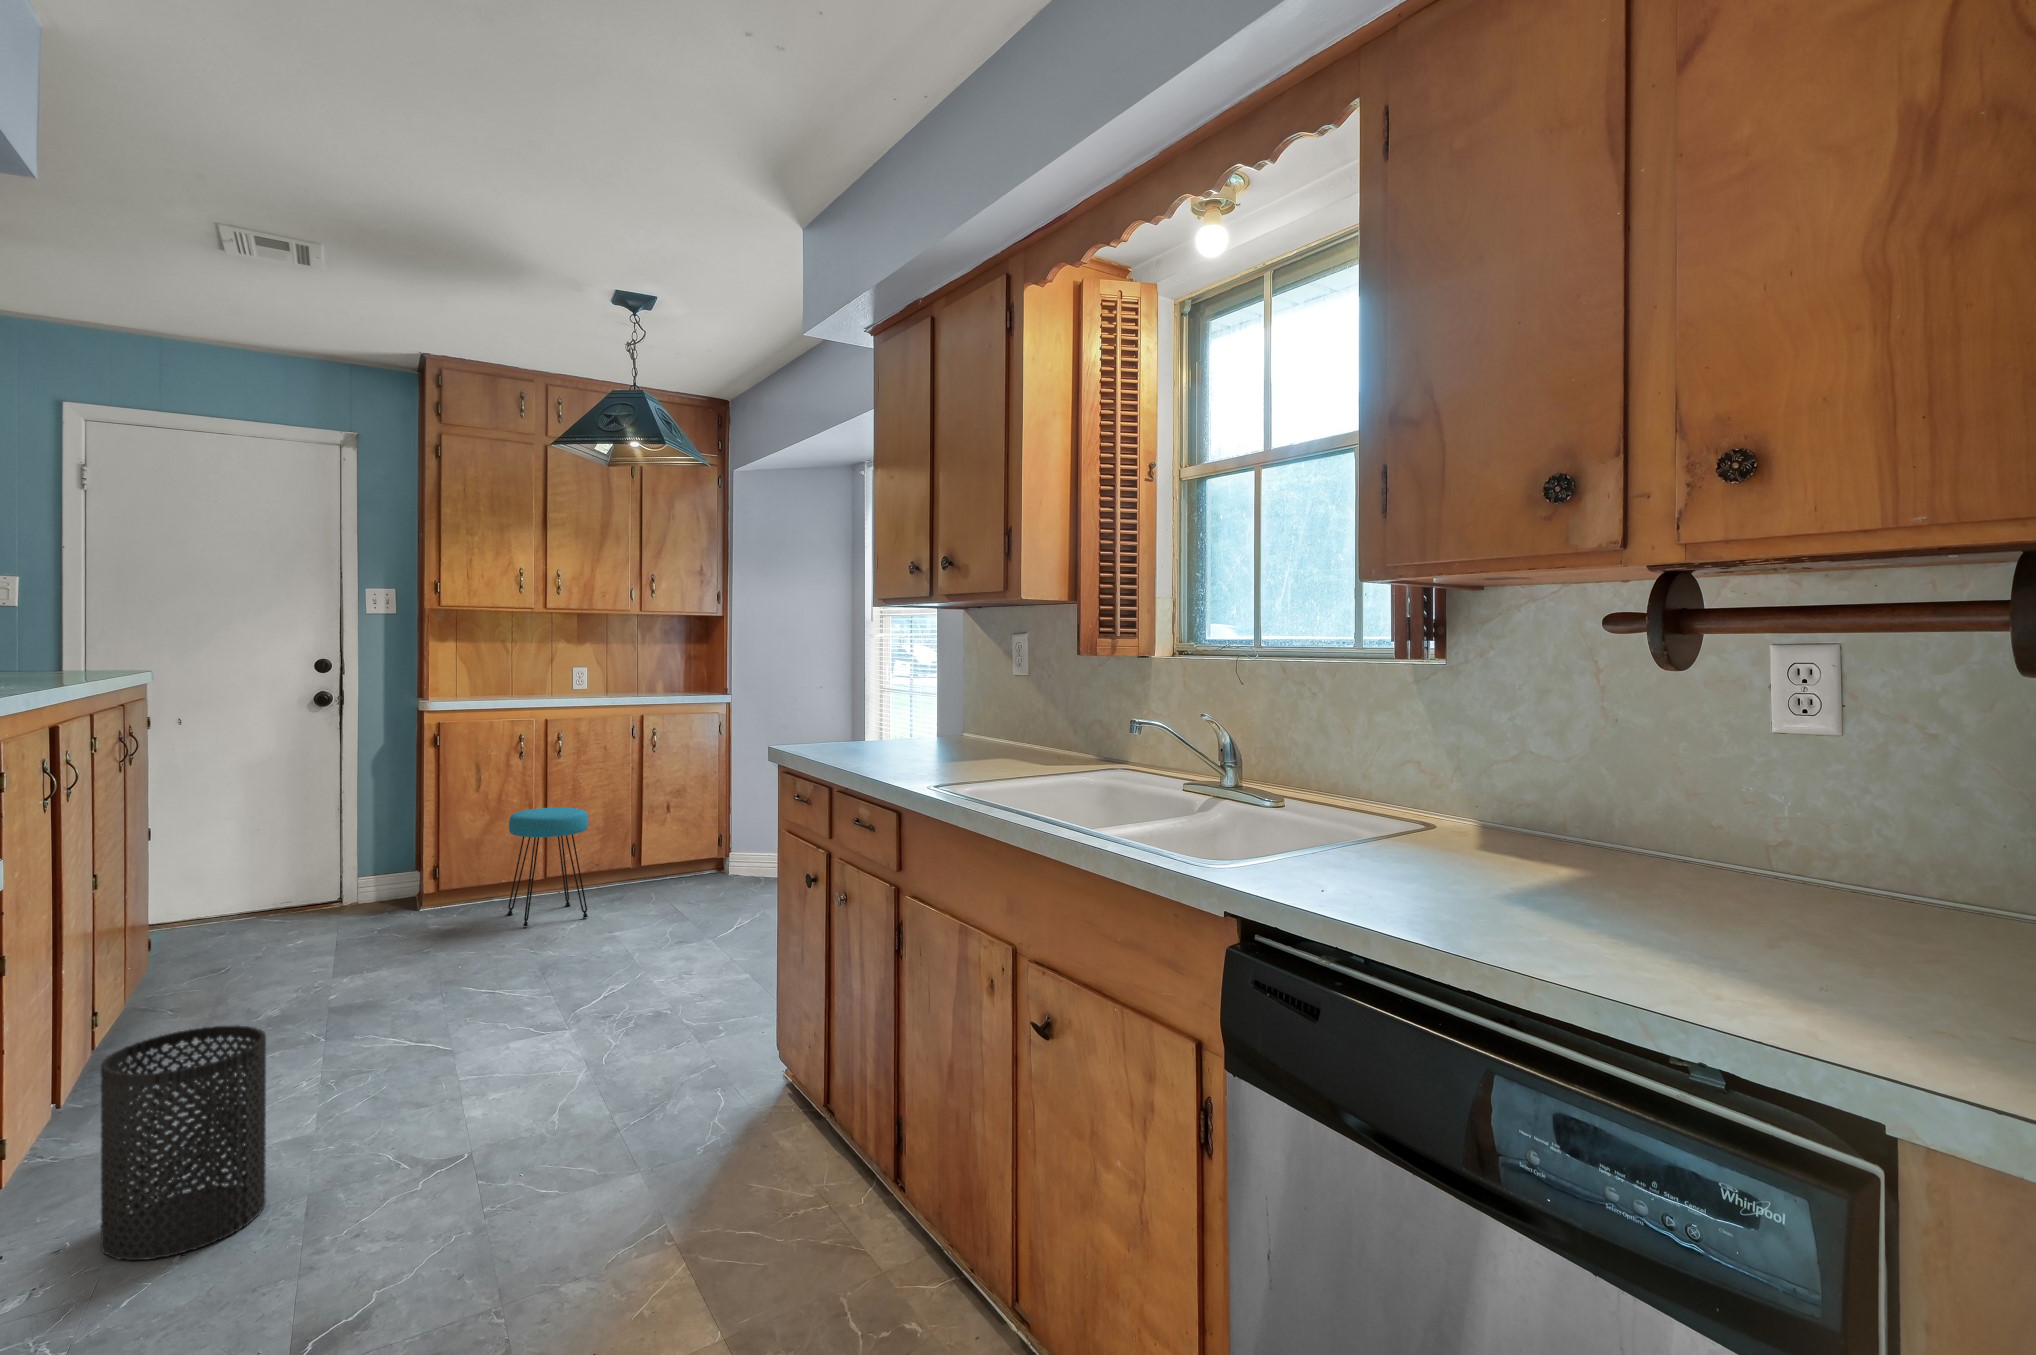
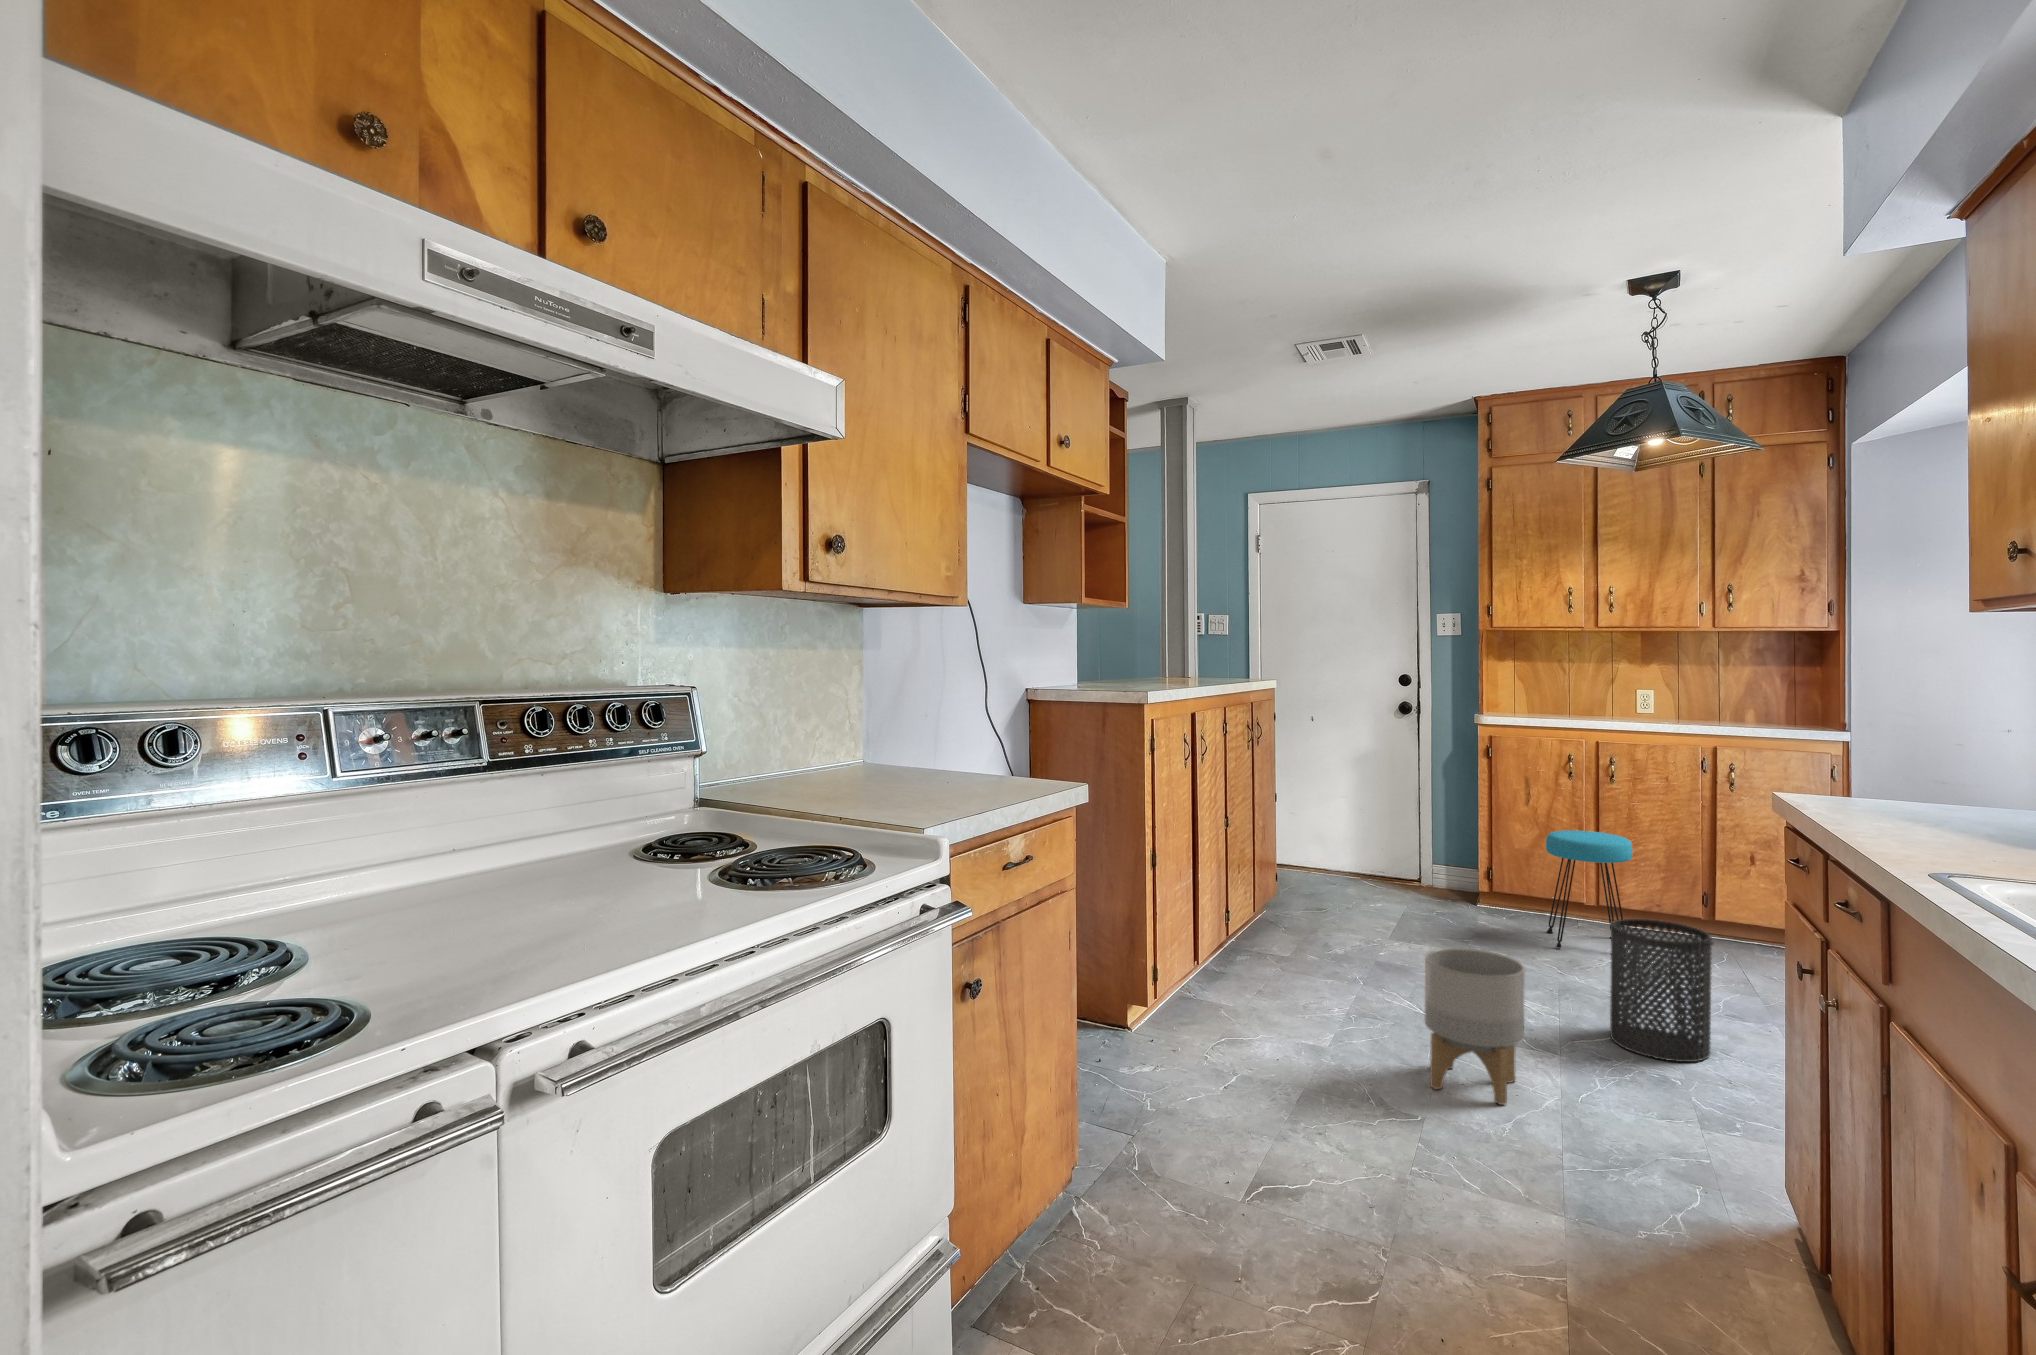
planter: none [461,936,566,1096] -> present [1425,948,1525,1105]
trash can: present [101,1025,266,1261] -> present [1610,919,1713,1062]

